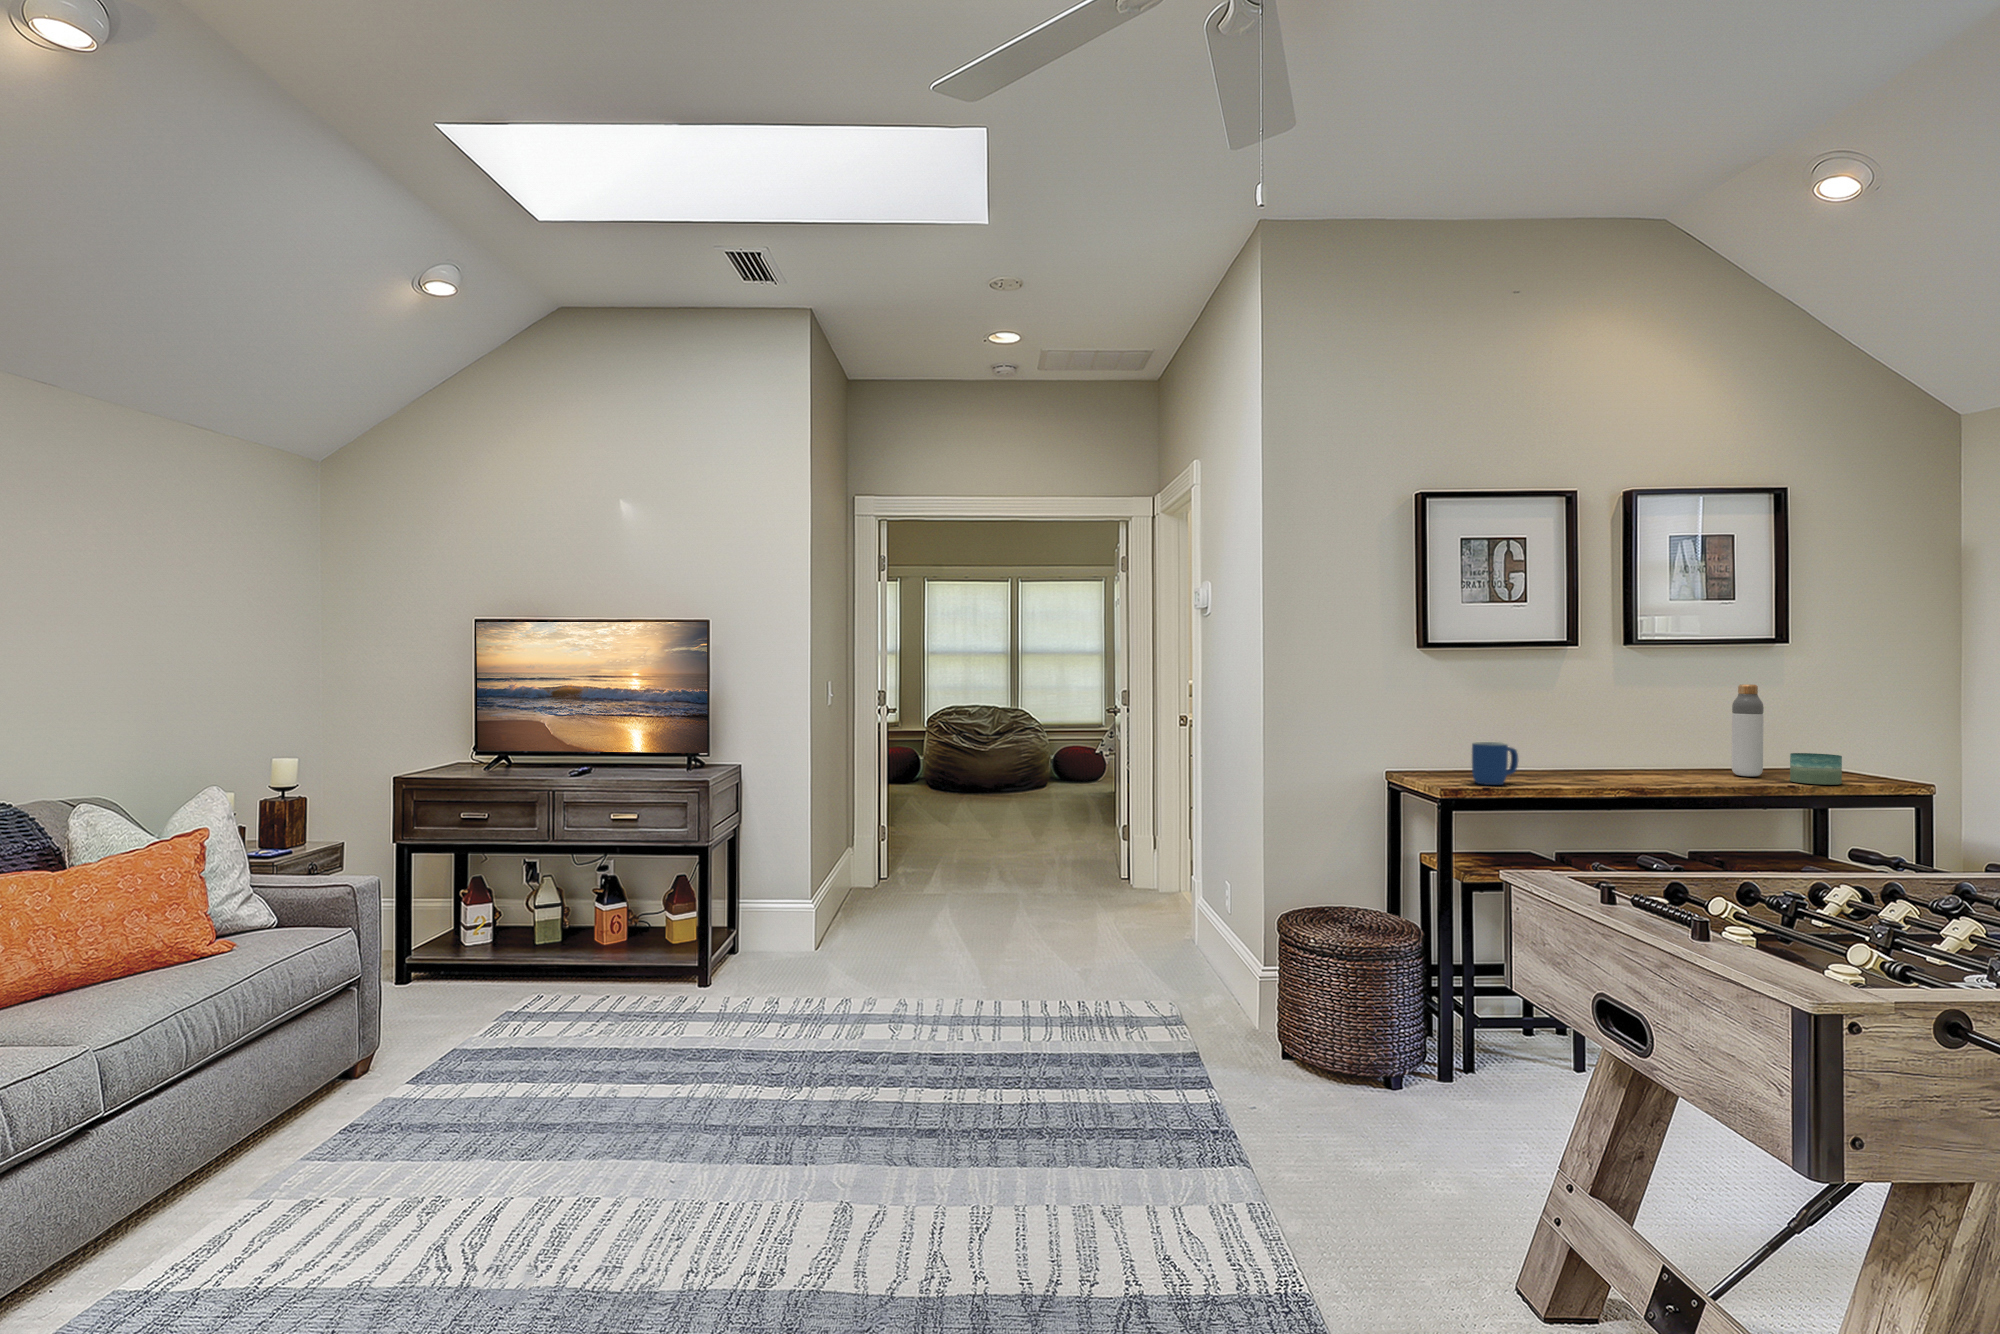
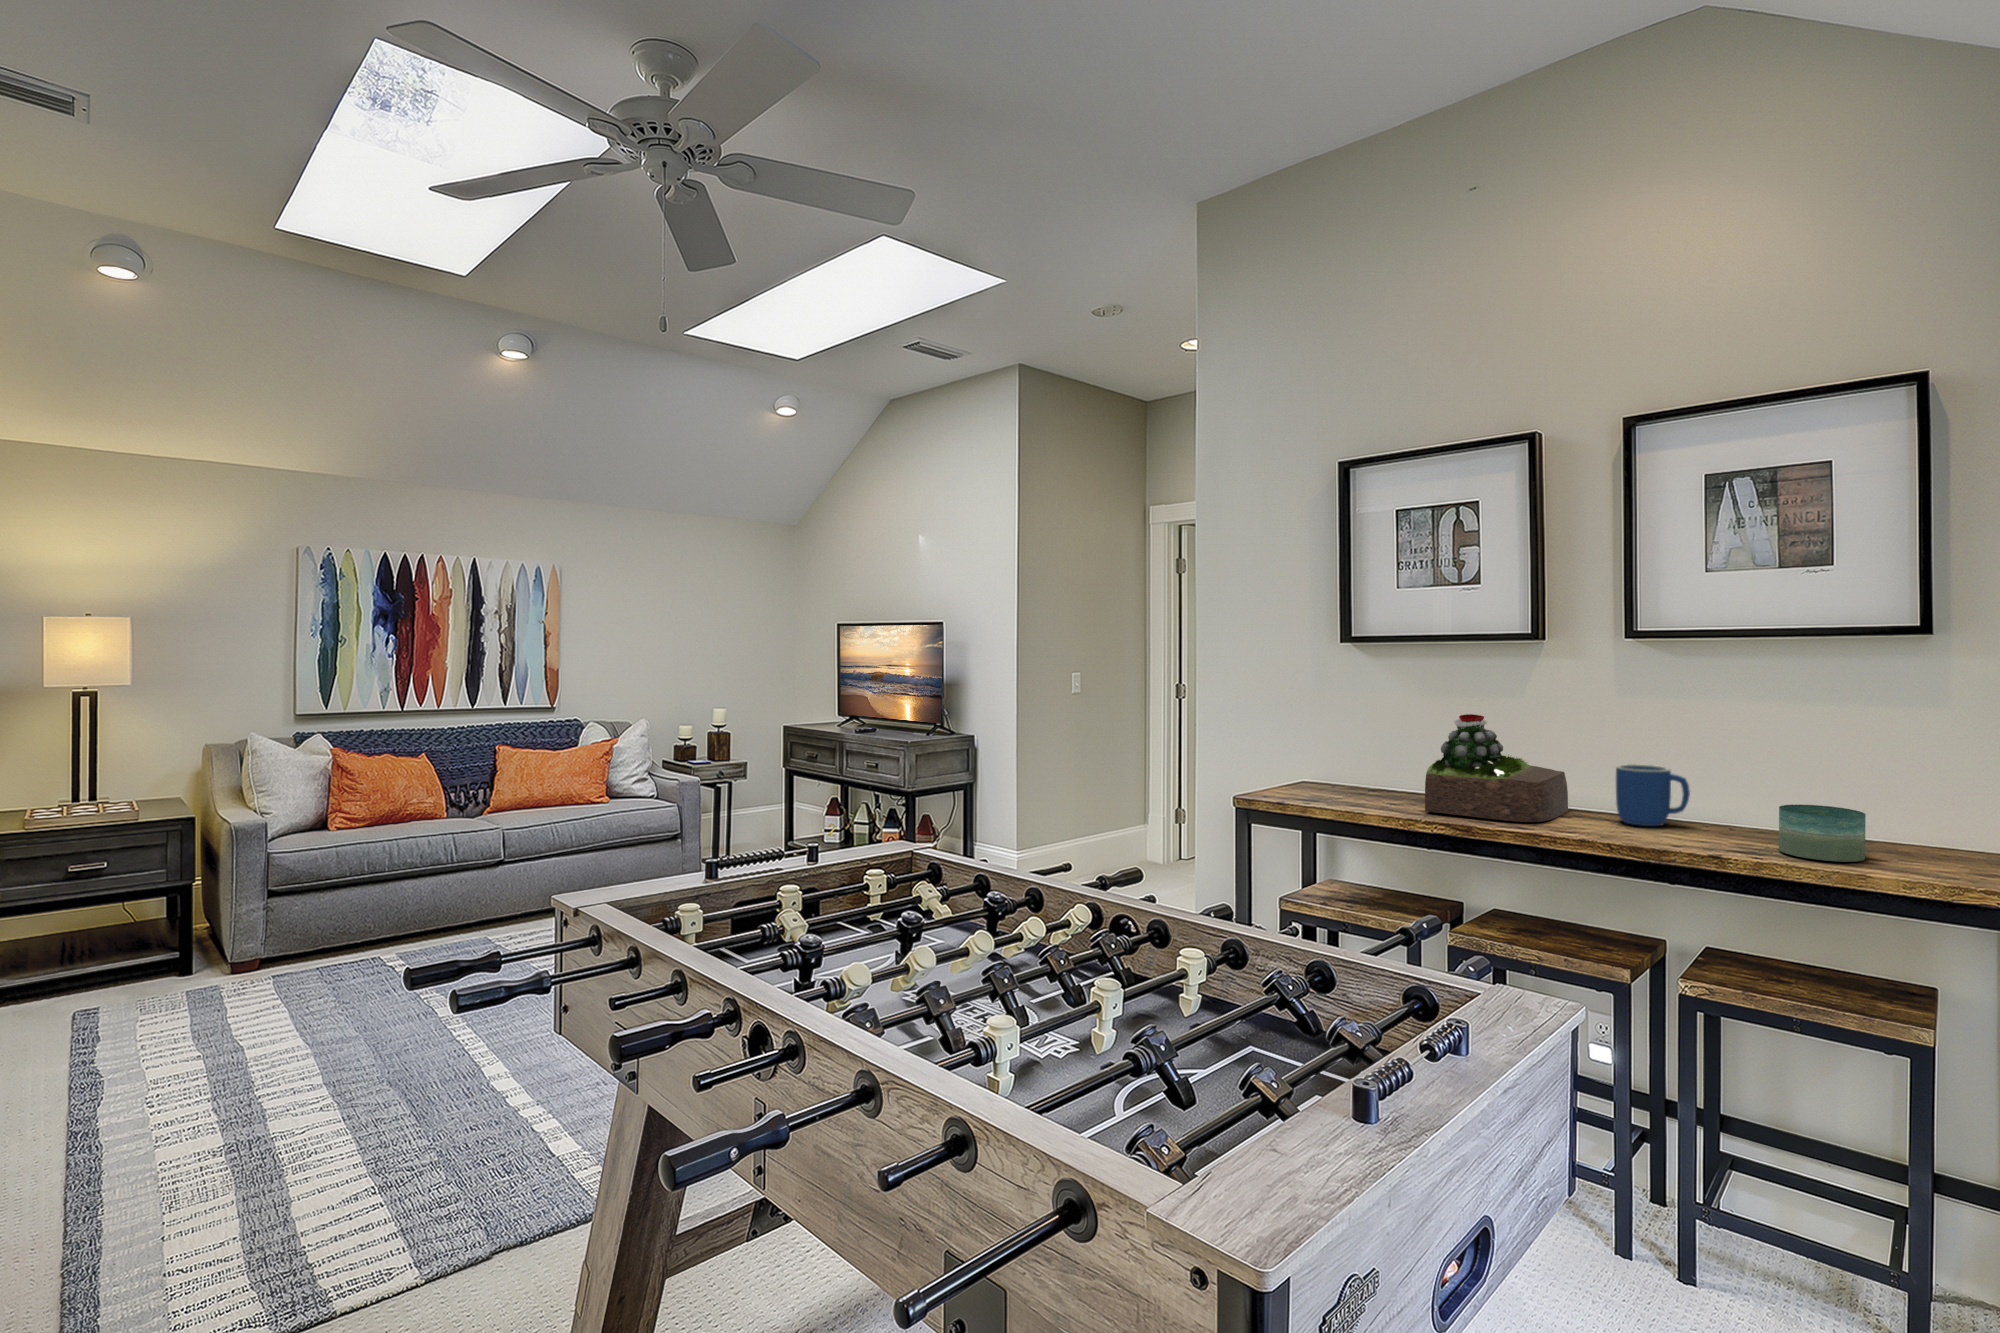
bottle: present [1732,684,1764,777] -> none [1731,694,1781,834]
succulent plant: none [1545,704,1653,783] -> present [1425,714,1568,822]
mug: present [1472,742,1518,785] -> present [1616,764,1690,826]

